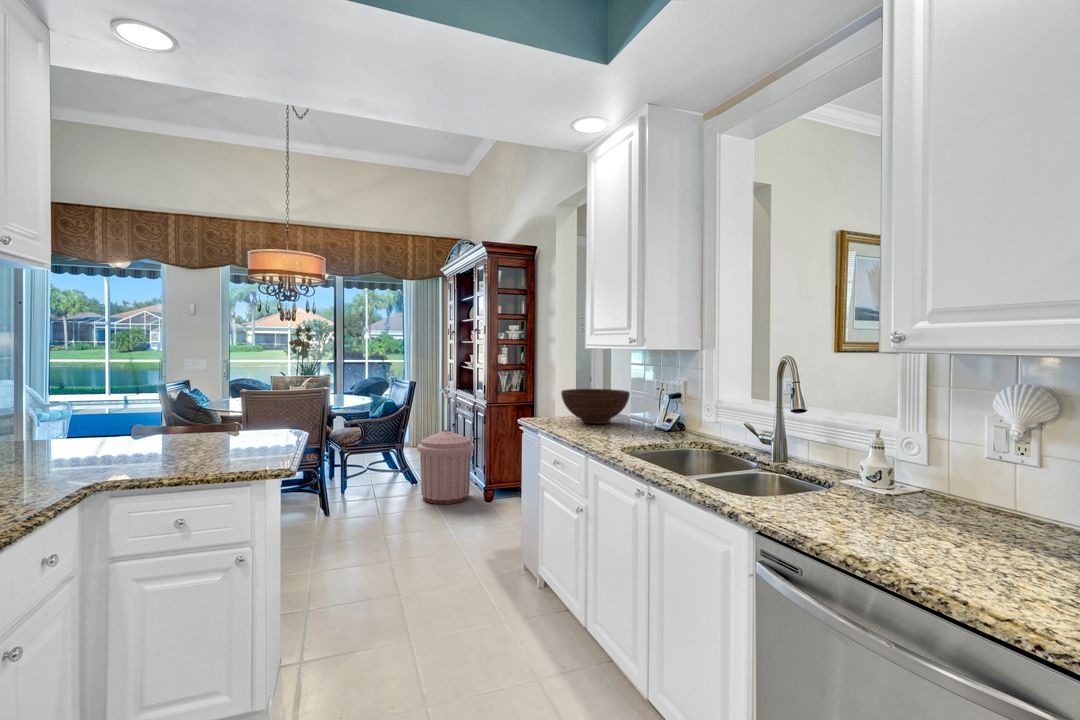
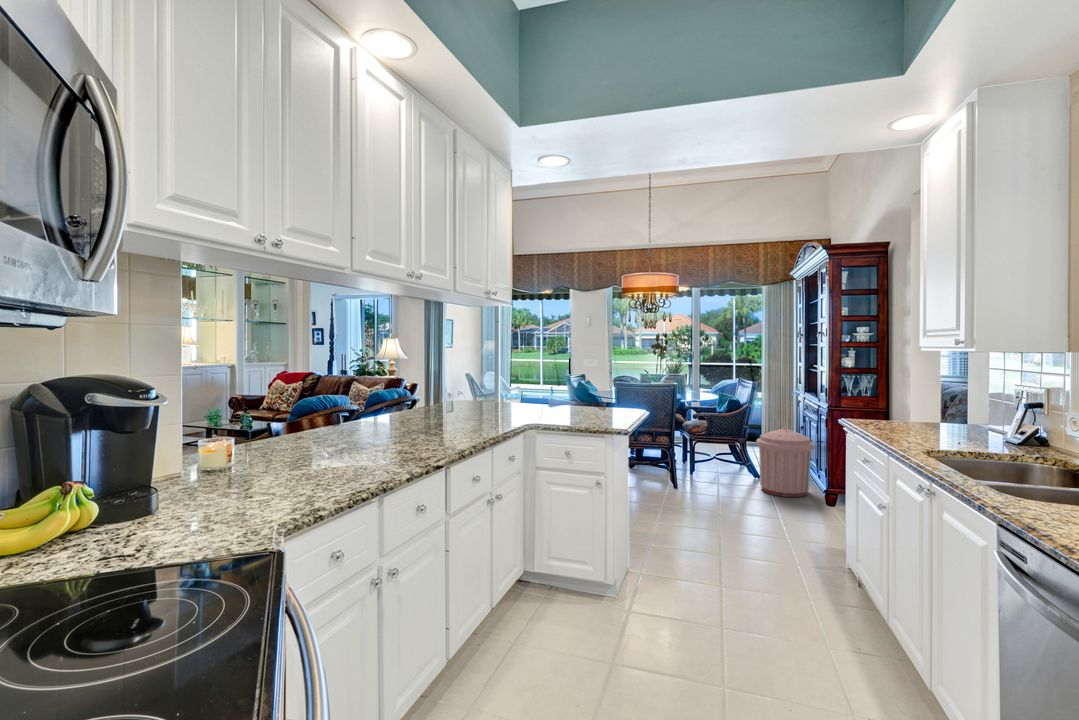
fruit bowl: present [561,389,630,424] -> none [883,393,971,430]

